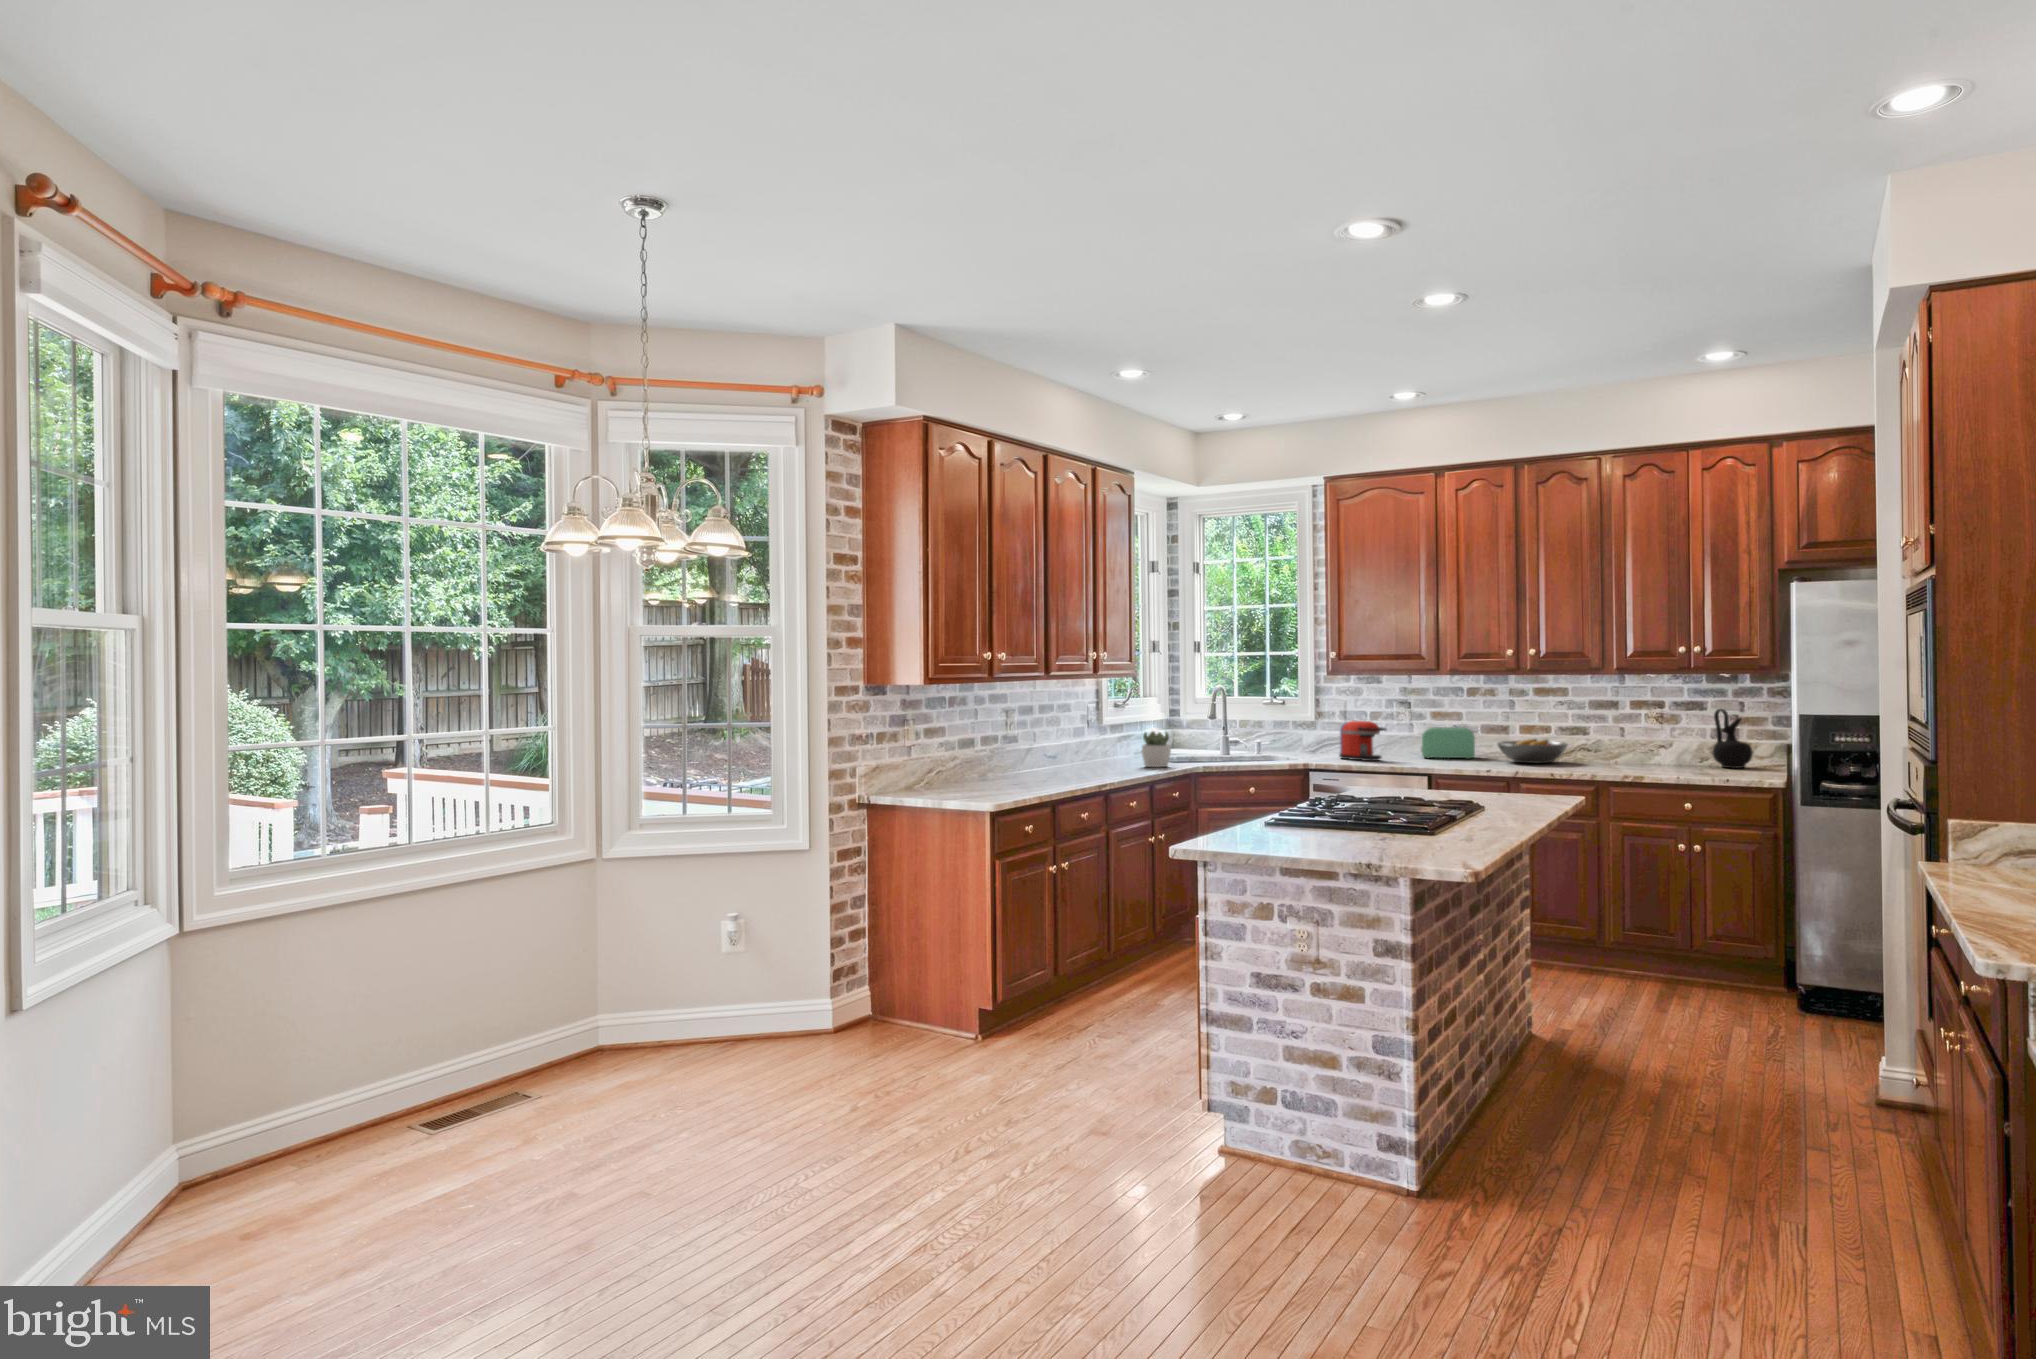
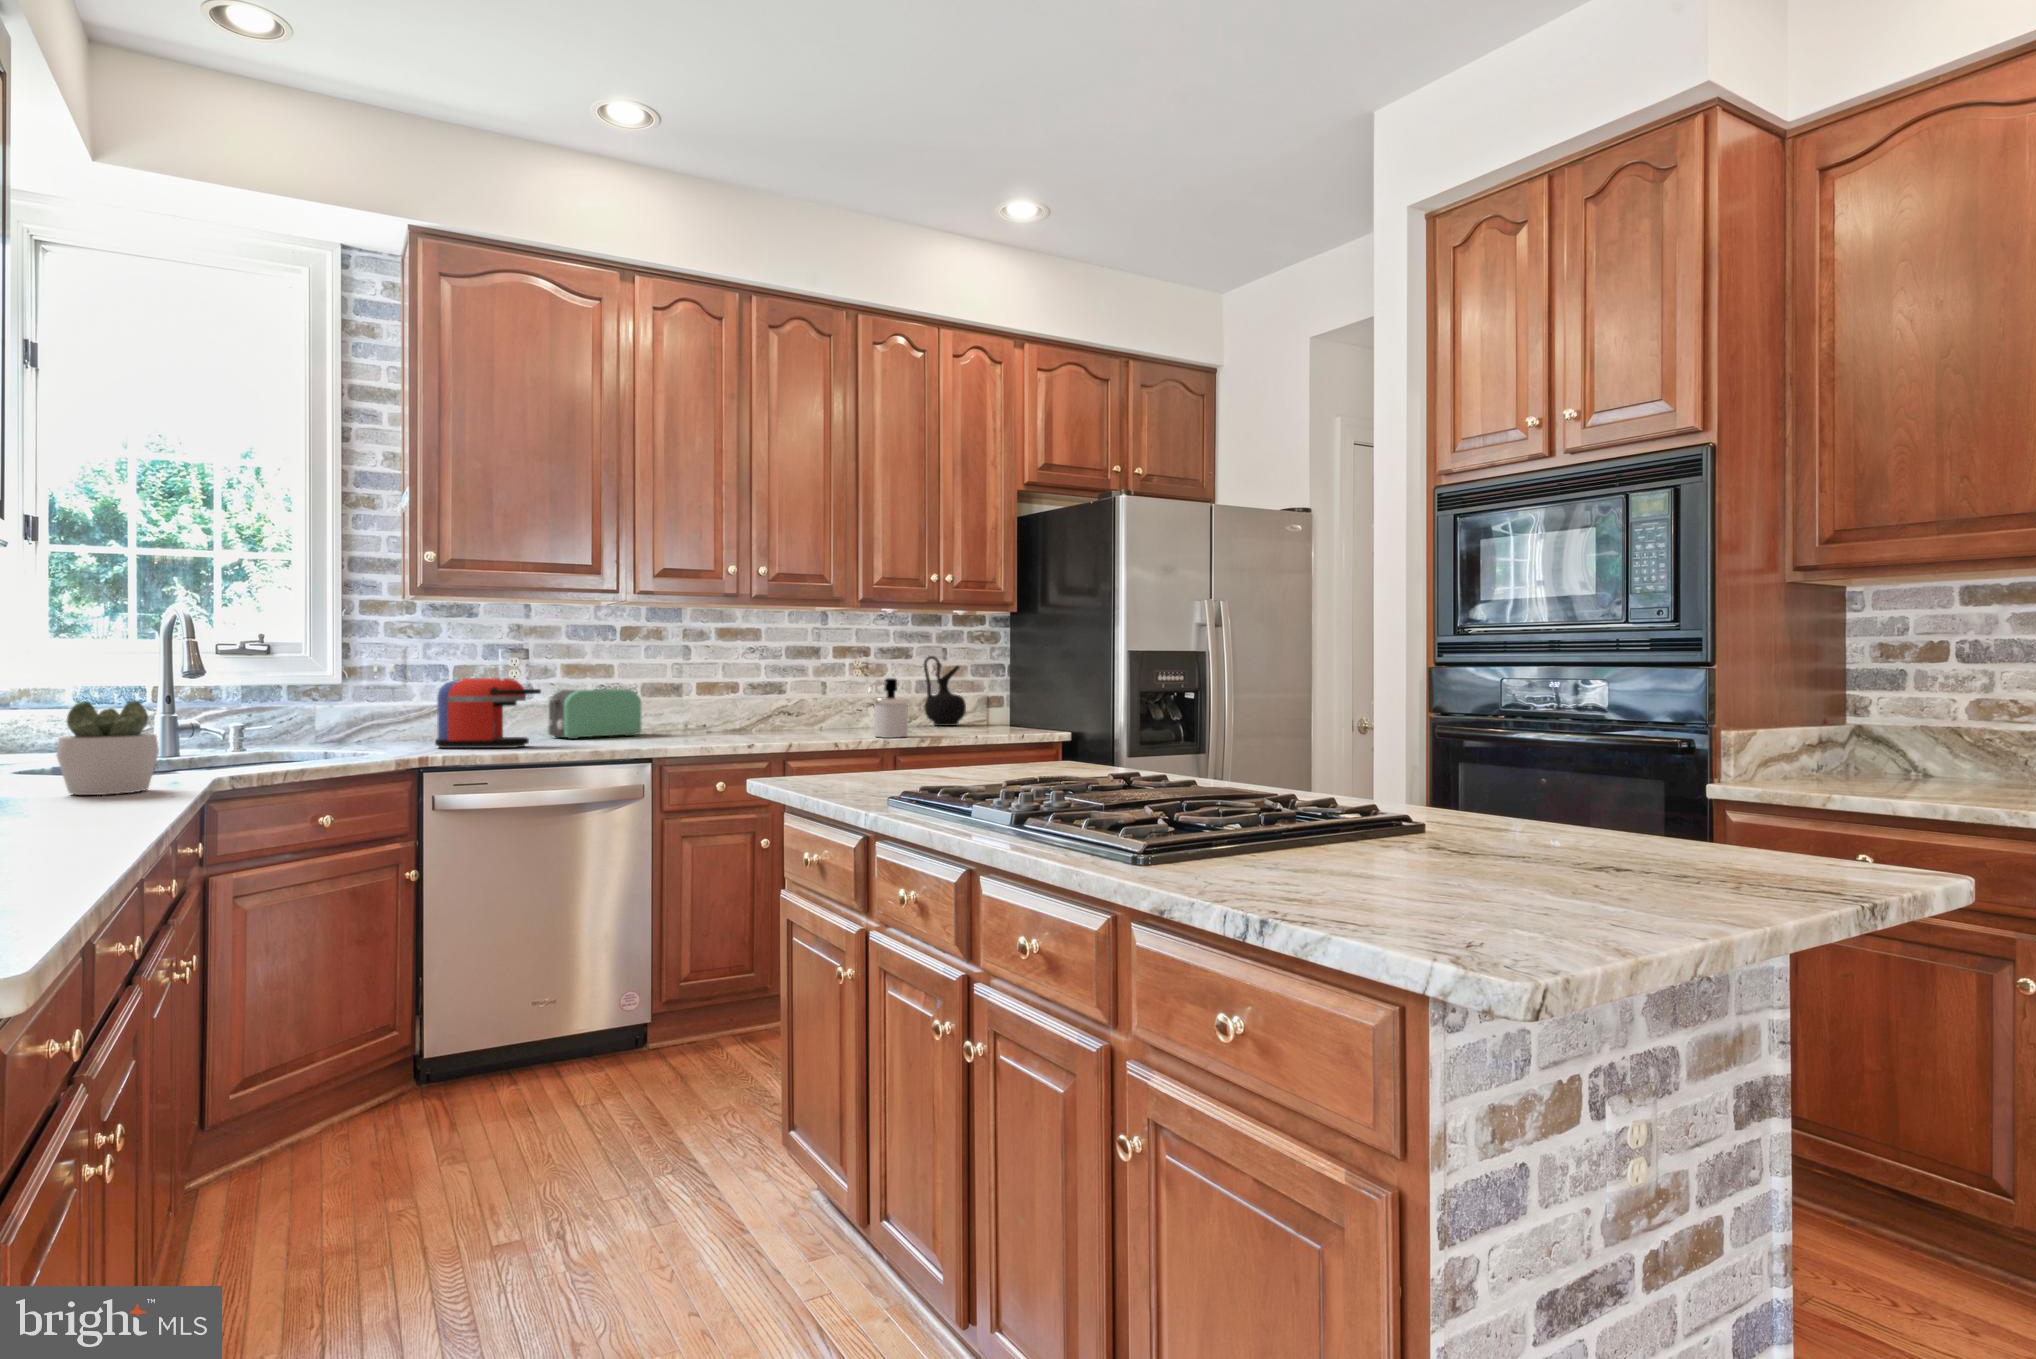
soap dispenser: none [1577,729,1621,773] -> present [868,678,909,738]
fruit bowl: present [1498,739,1568,763] -> none [688,699,789,735]

